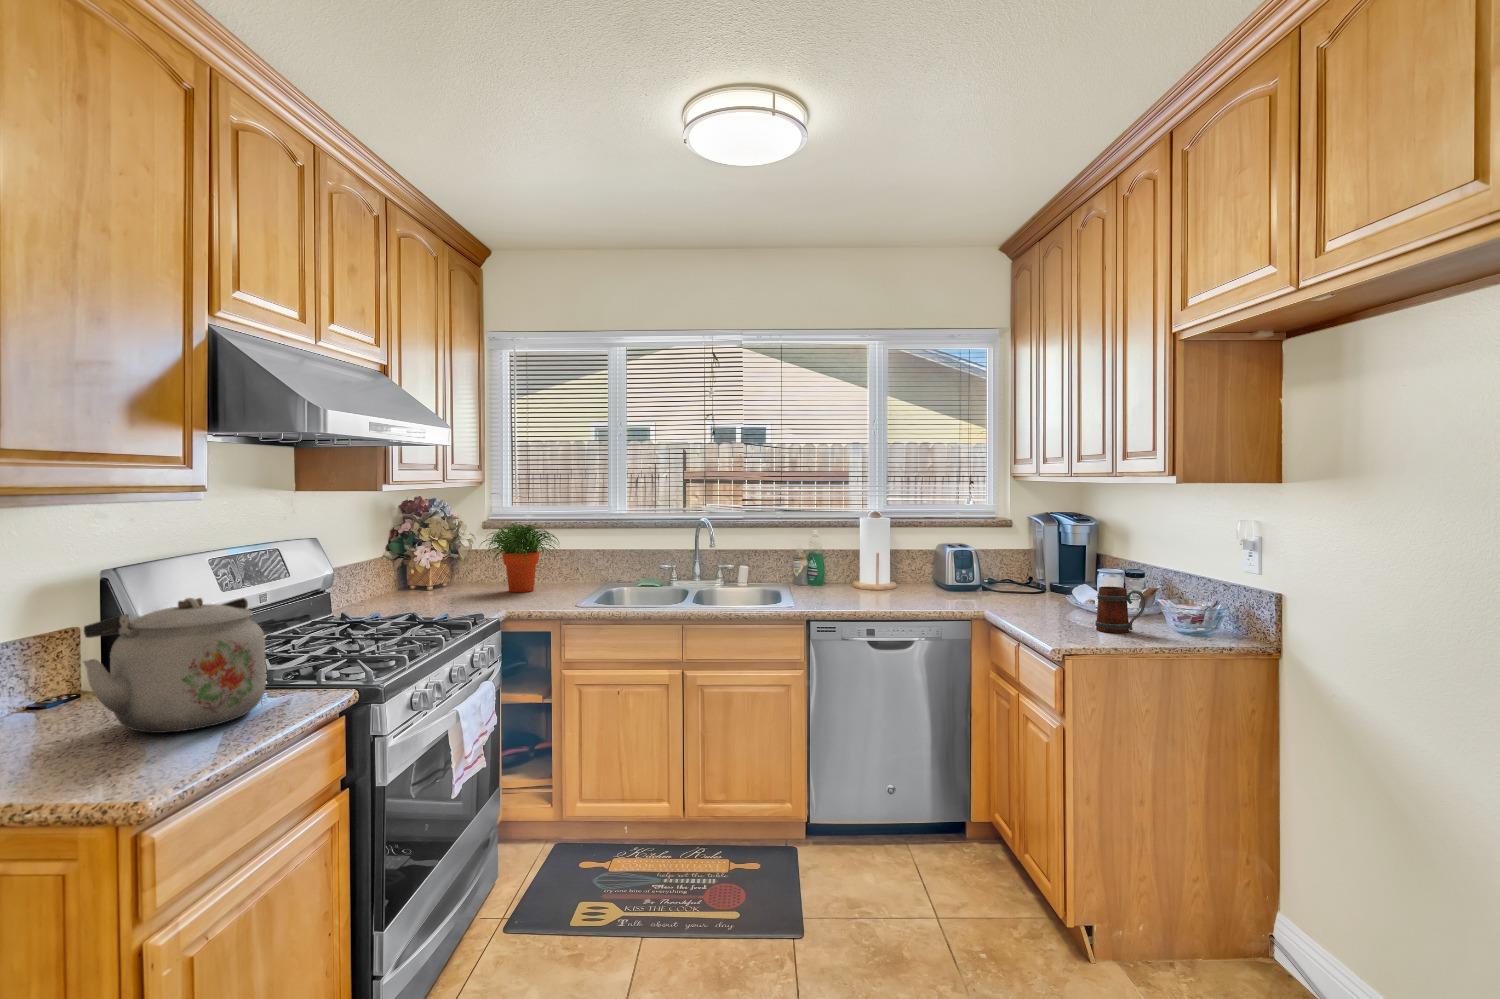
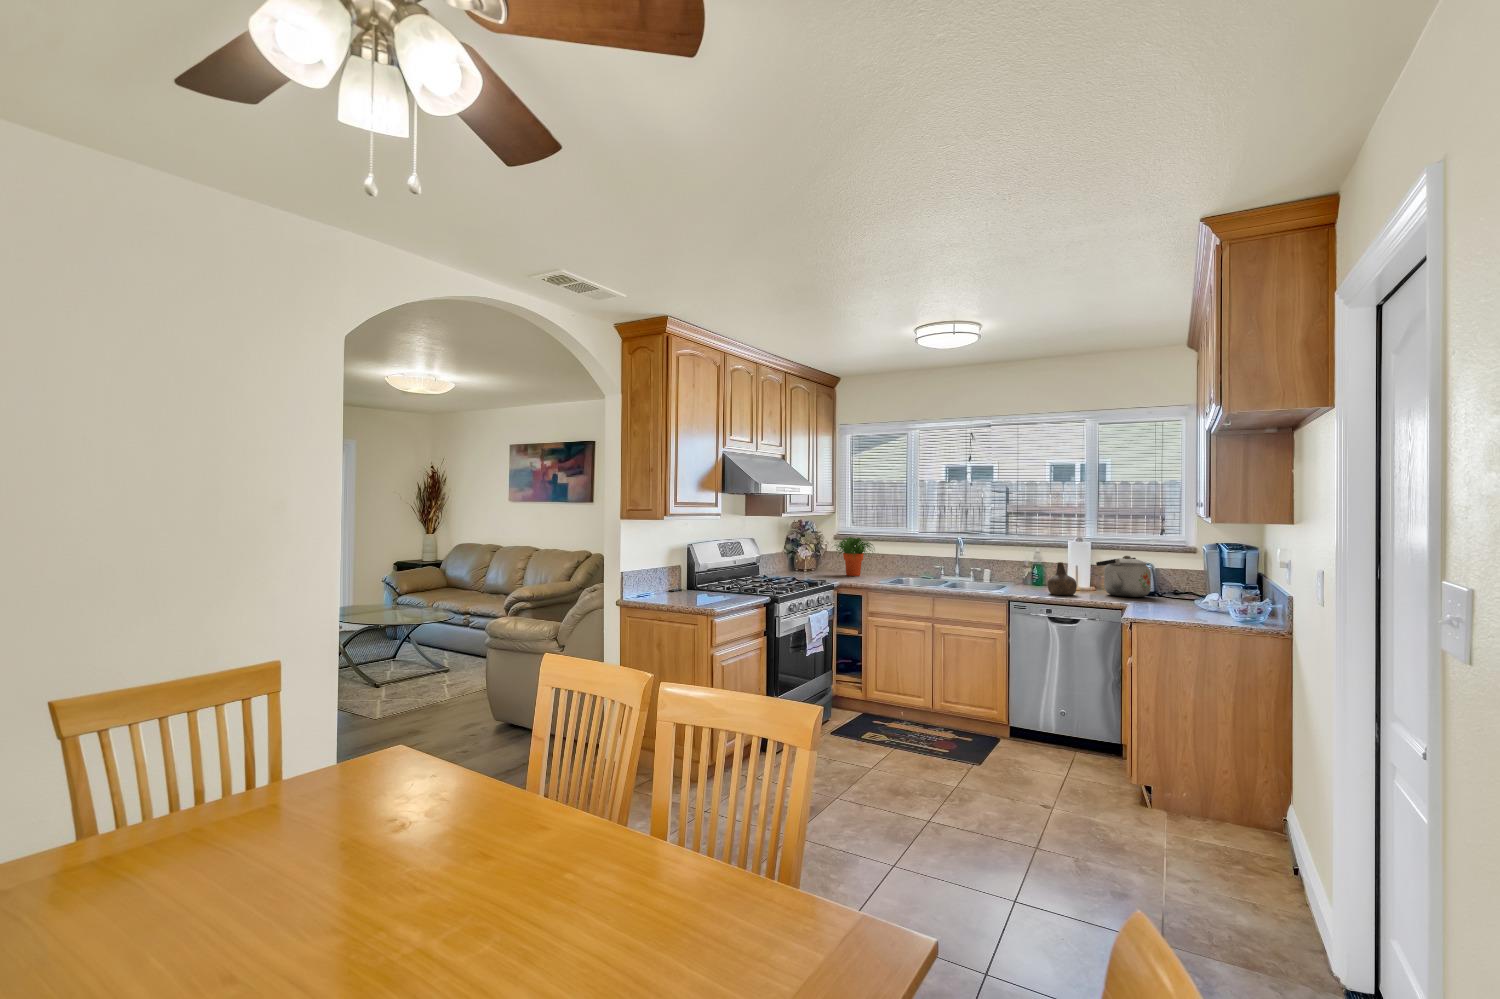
bottle: none [853,551,895,604] -> present [1047,562,1077,595]
mug: present [1095,587,1145,633] -> none [1182,588,1213,617]
kettle: present [83,598,266,733] -> present [1096,556,1151,597]

